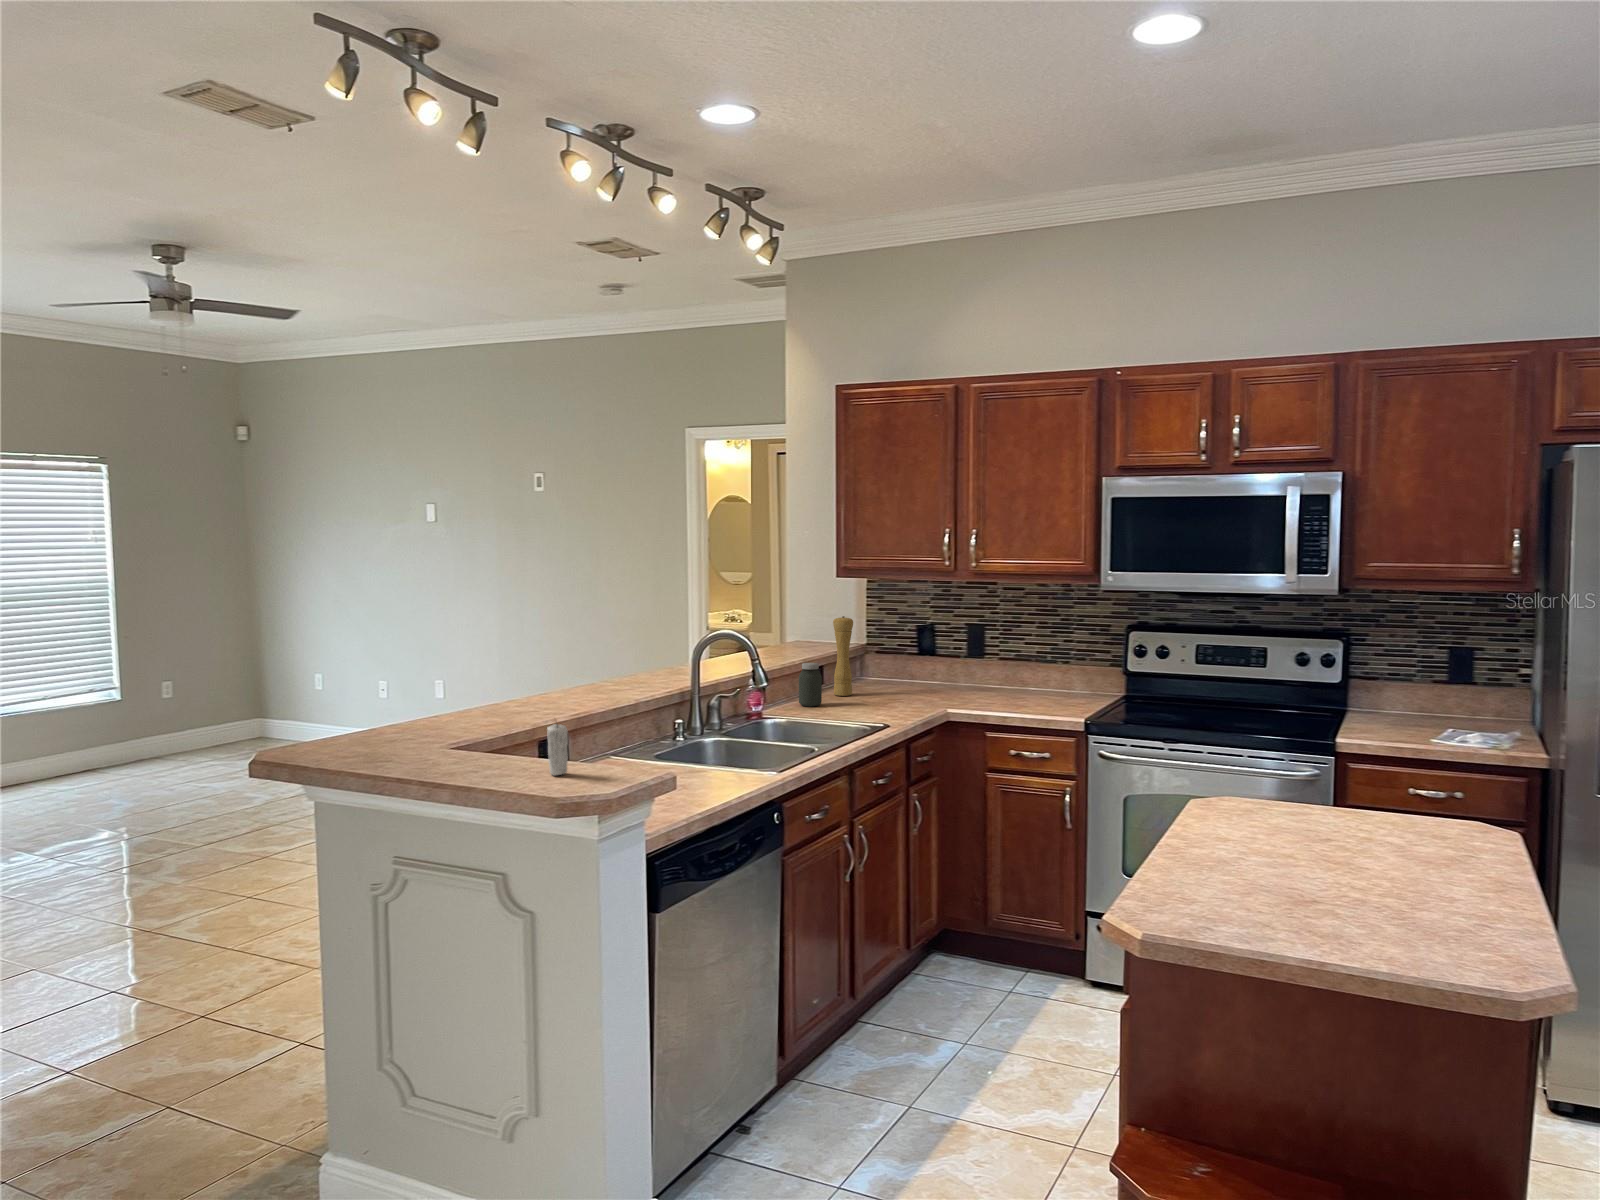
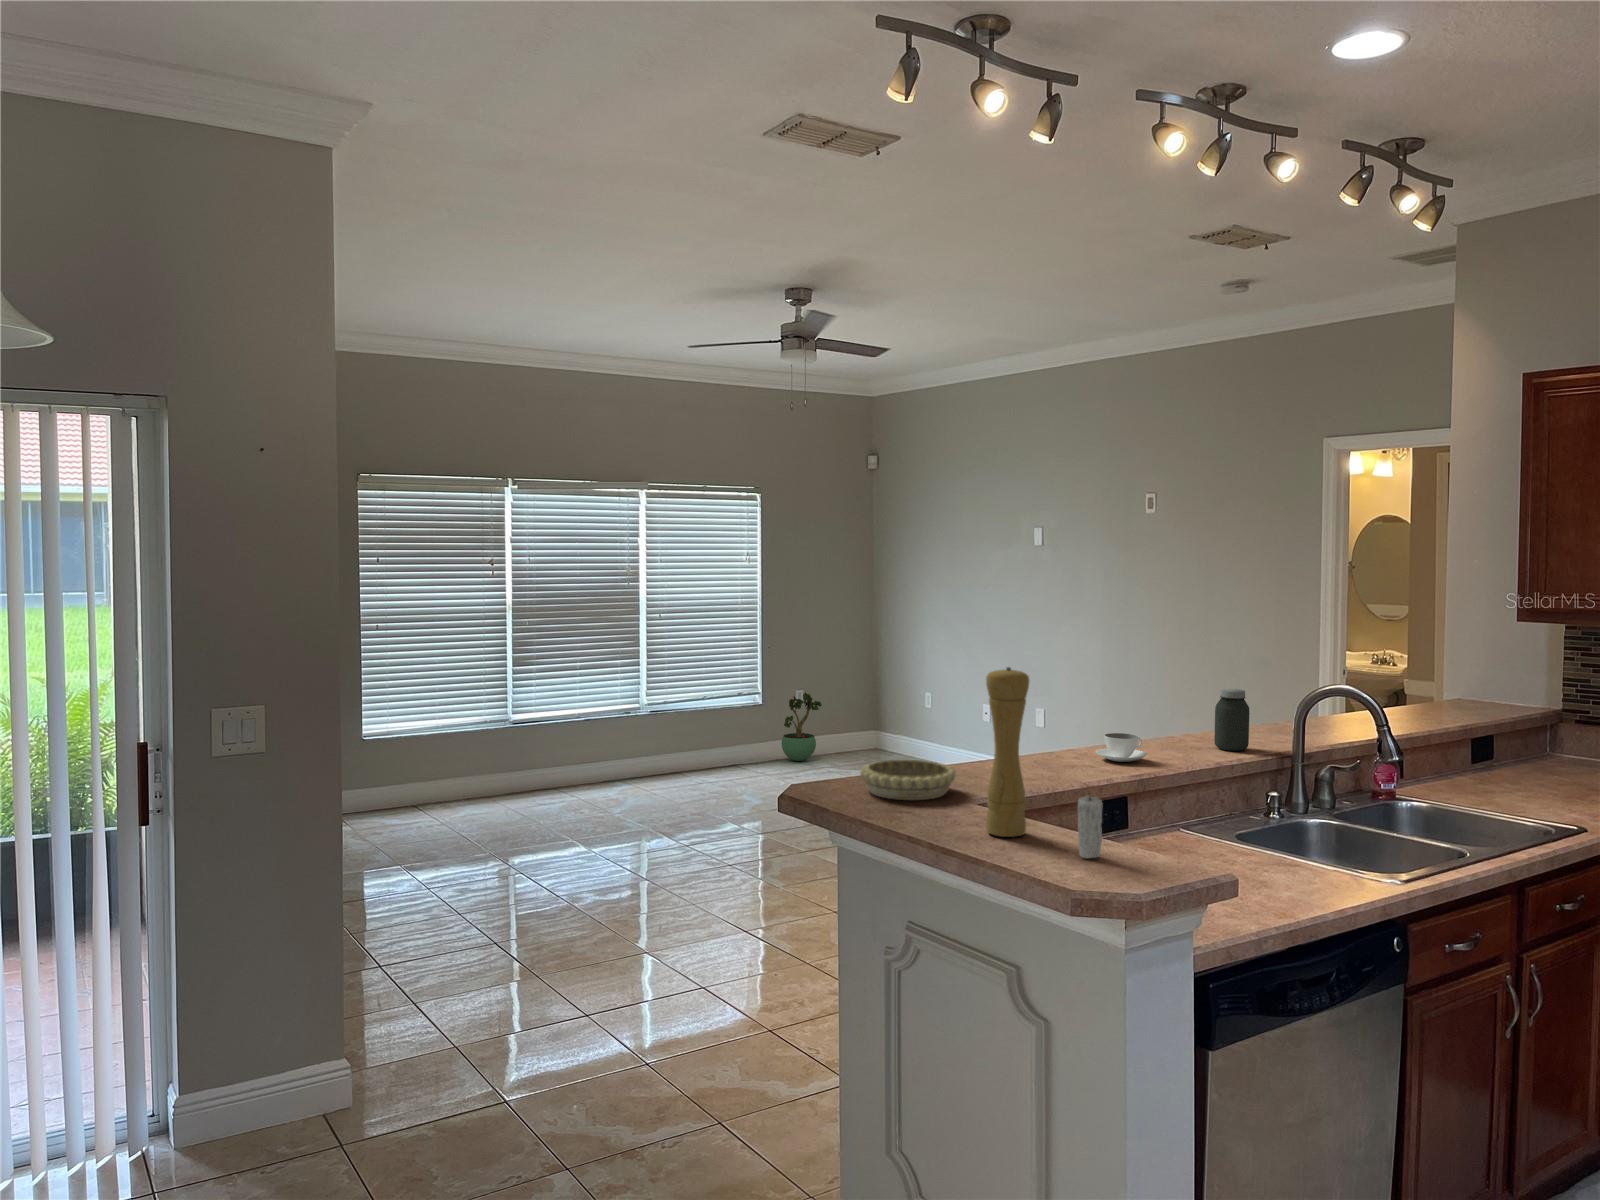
pepper mill: present [833,616,853,696] -> present [986,667,1029,837]
jar: present [799,663,822,707] -> present [1214,689,1249,751]
cup: none [535,681,579,706] -> present [1095,733,1147,762]
potted plant: none [144,685,192,762] -> present [782,693,822,761]
decorative bowl: none [328,718,423,753] -> present [860,760,956,800]

